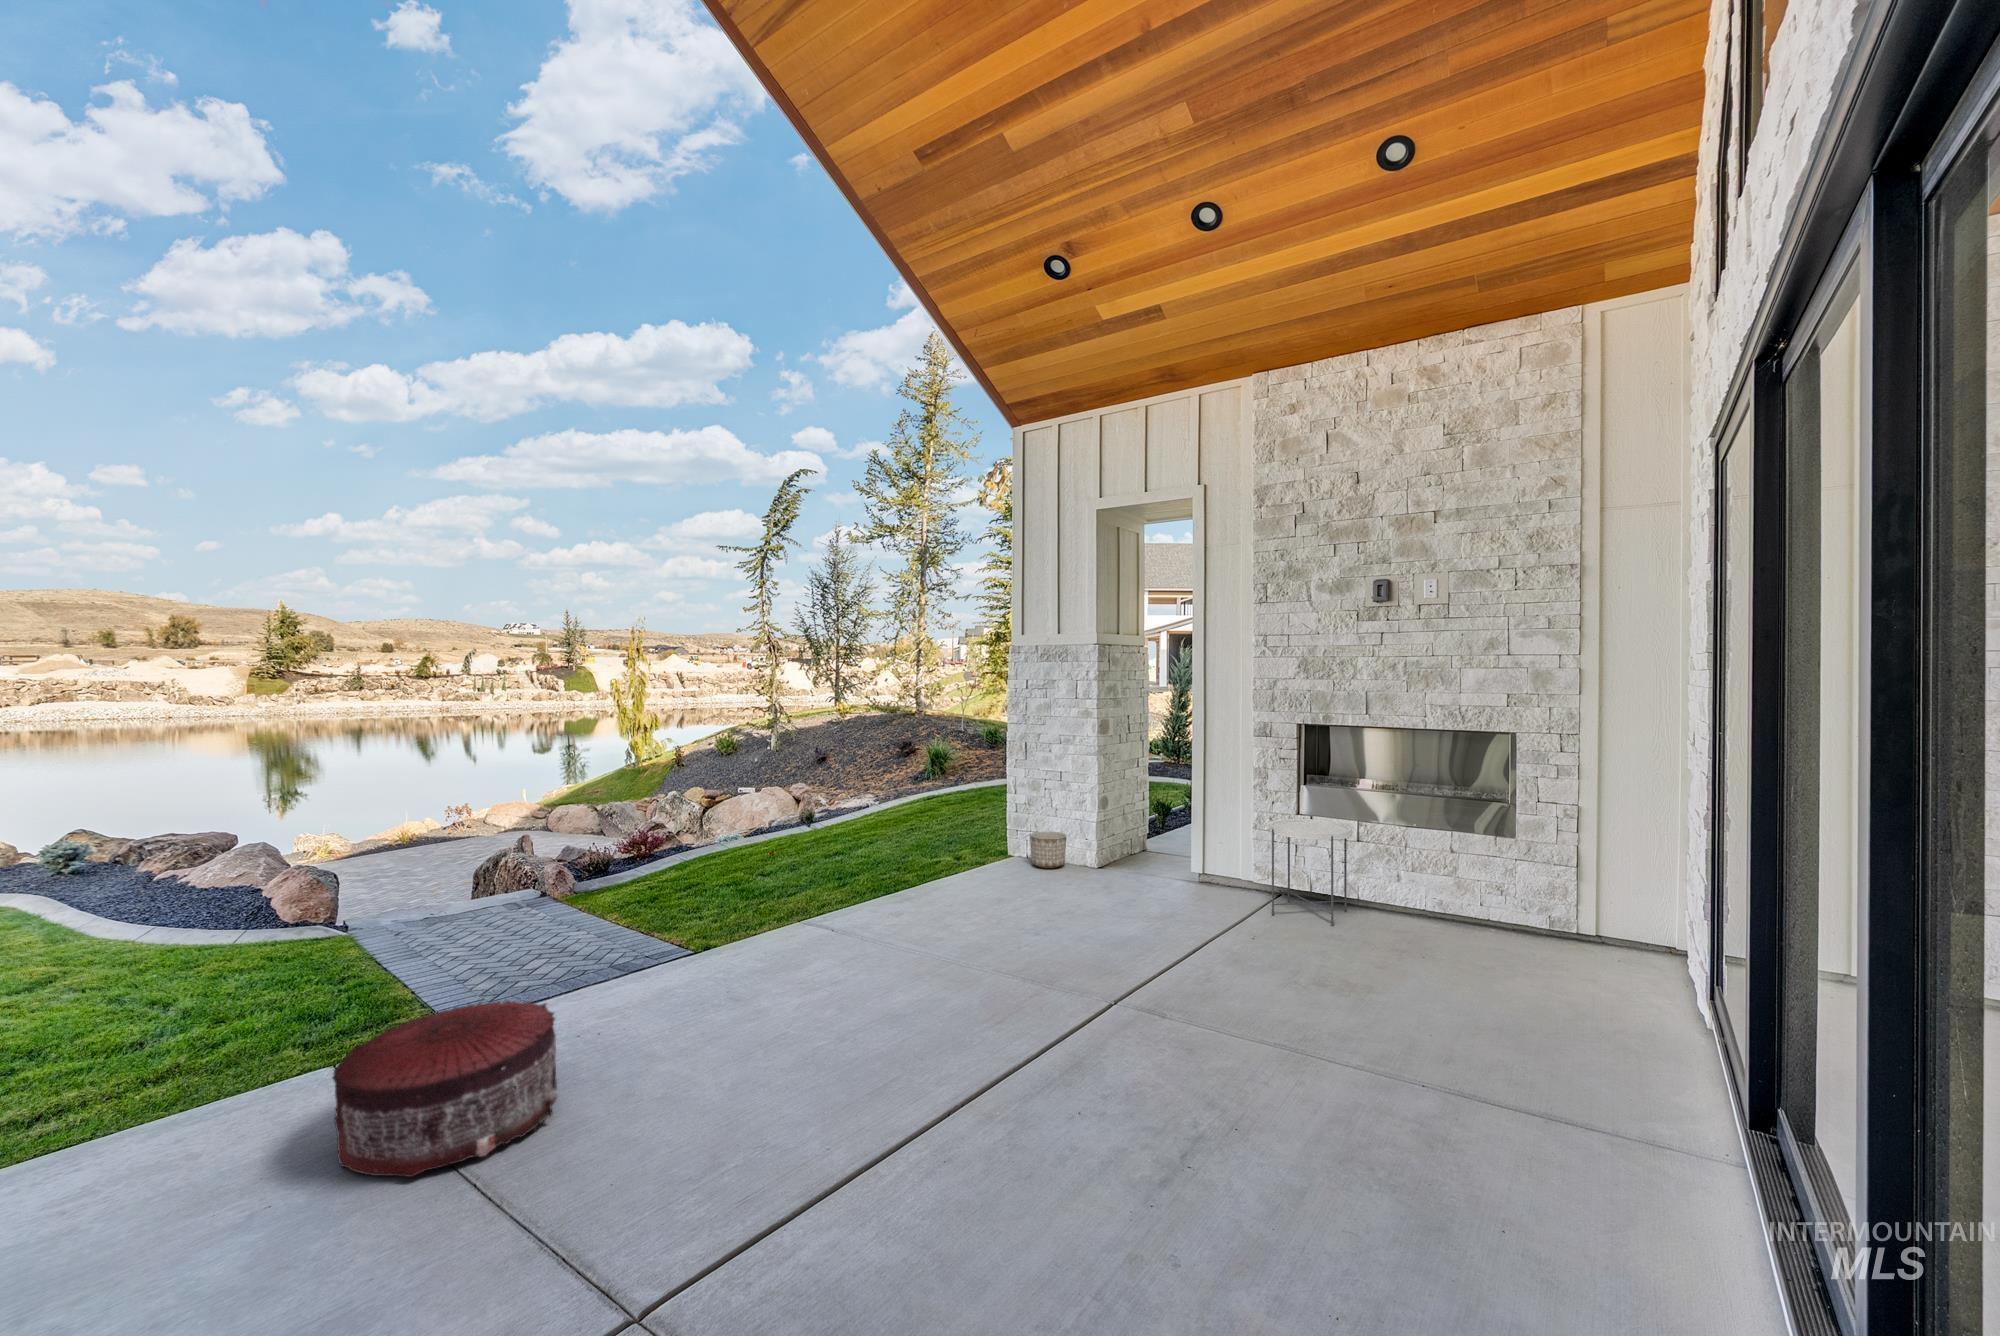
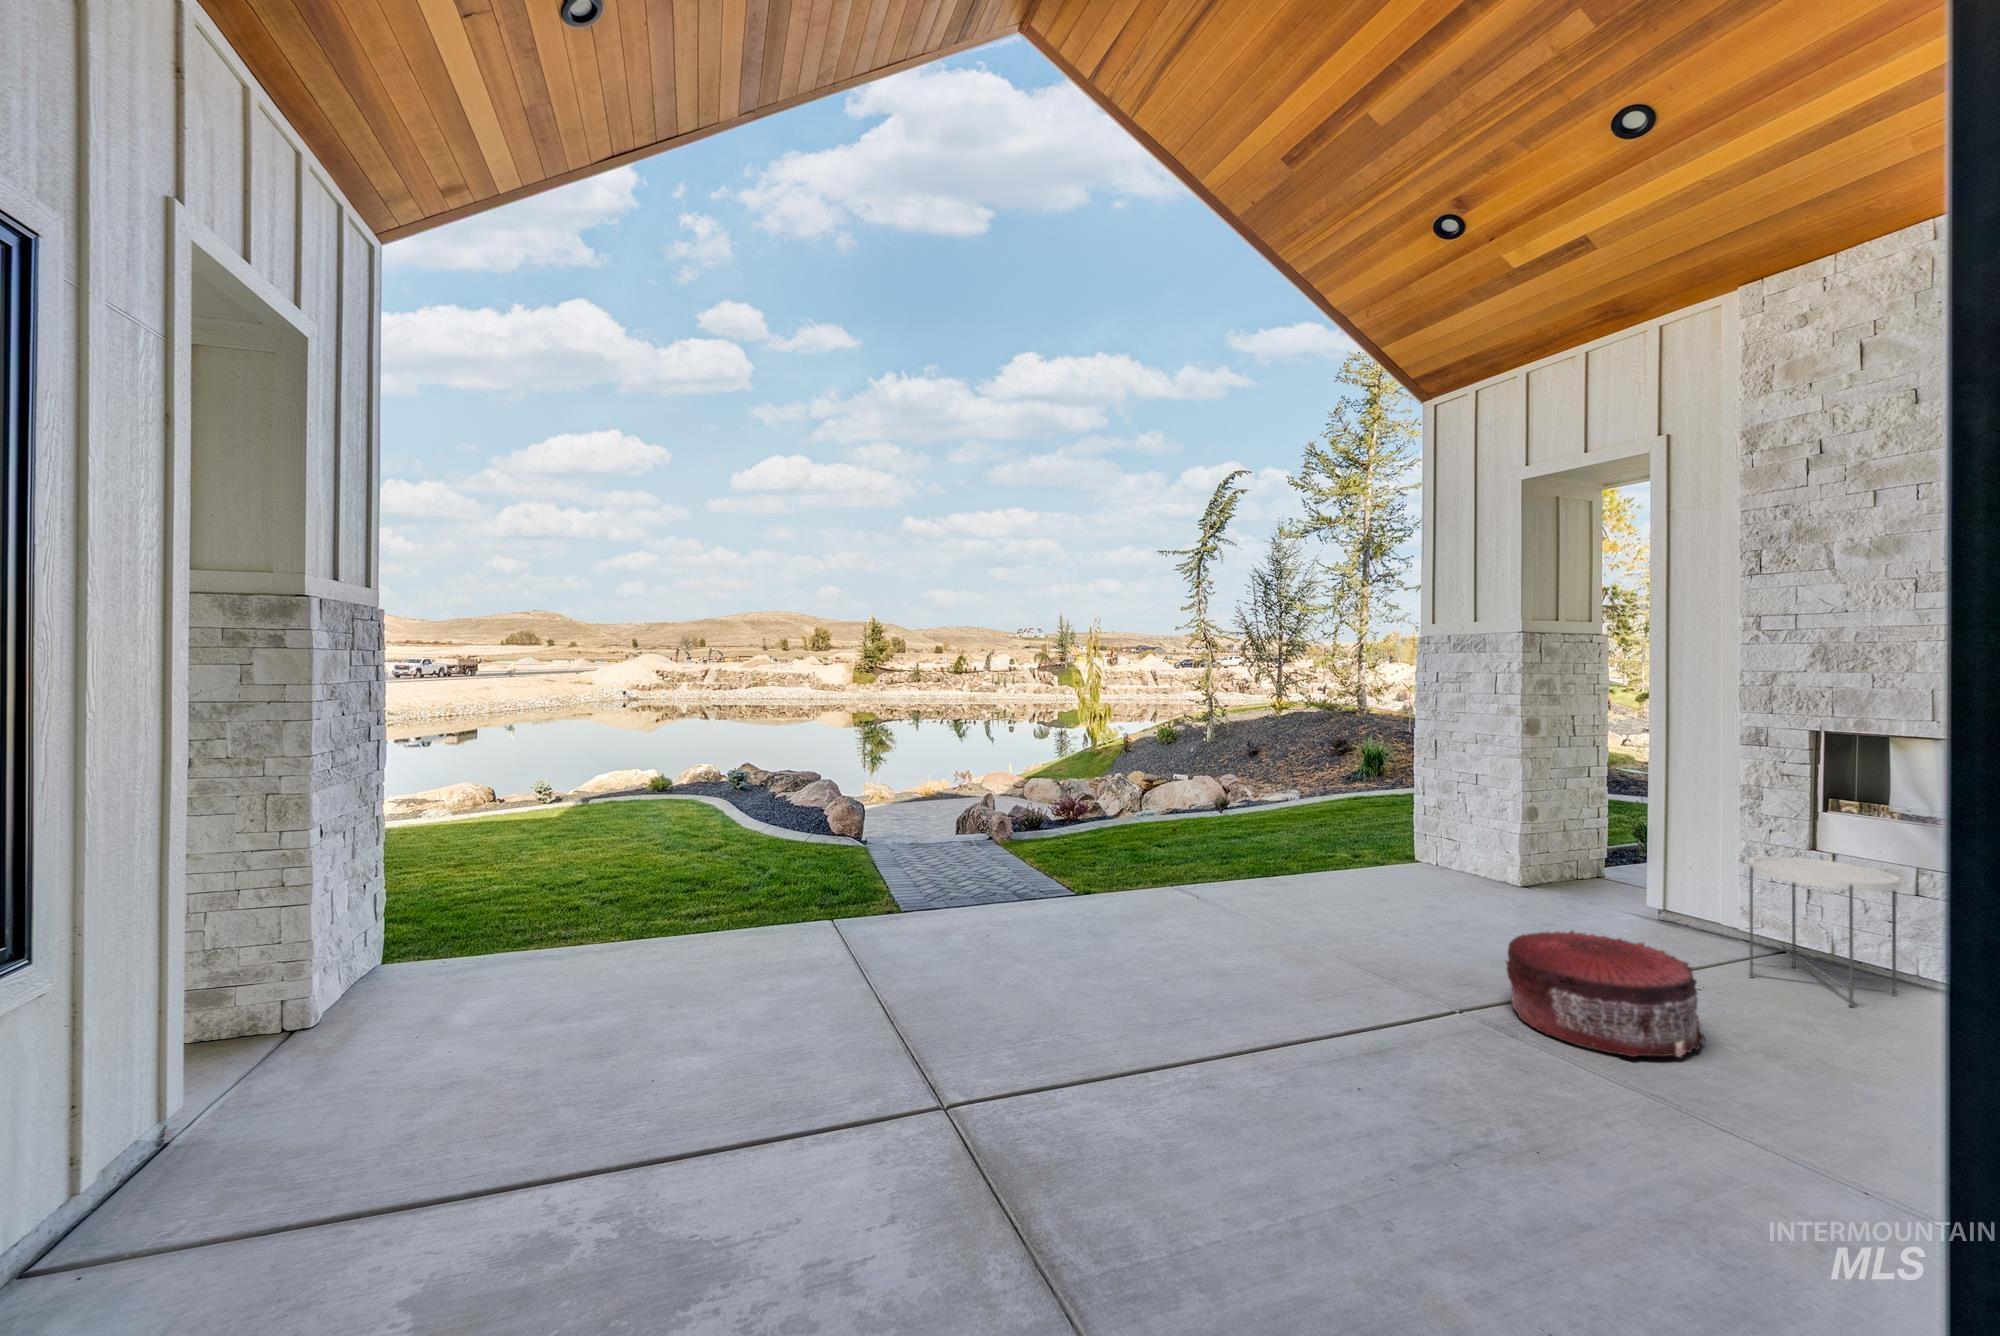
planter: present [1030,831,1066,868] -> none [1431,840,1478,881]
pouf: present [333,1001,557,1177] -> present [1505,931,1705,1057]

